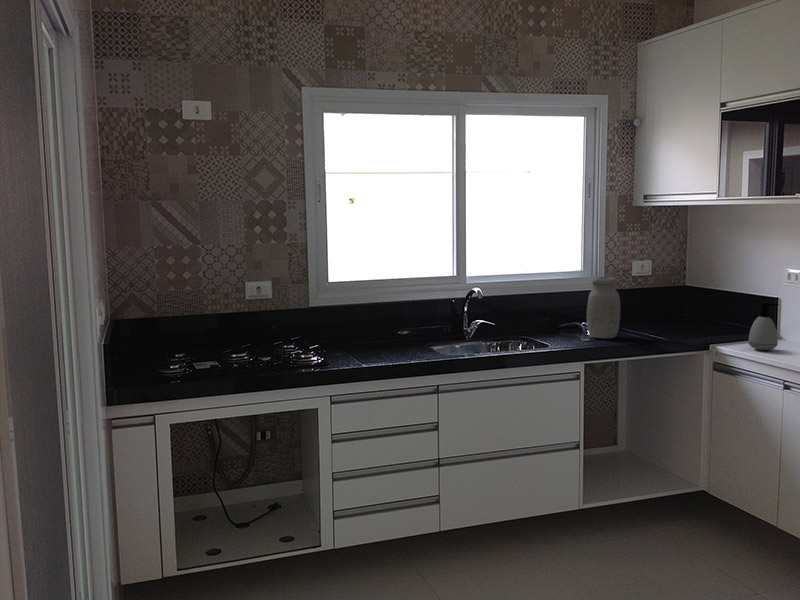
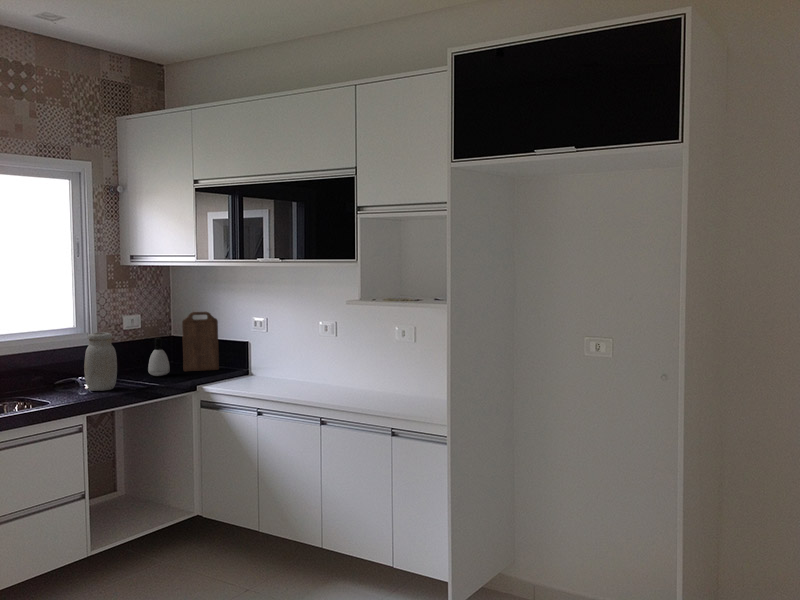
cutting board: none [695,259,741,328] -> present [182,312,219,371]
soap dispenser: present [749,302,779,350] -> present [148,338,170,376]

